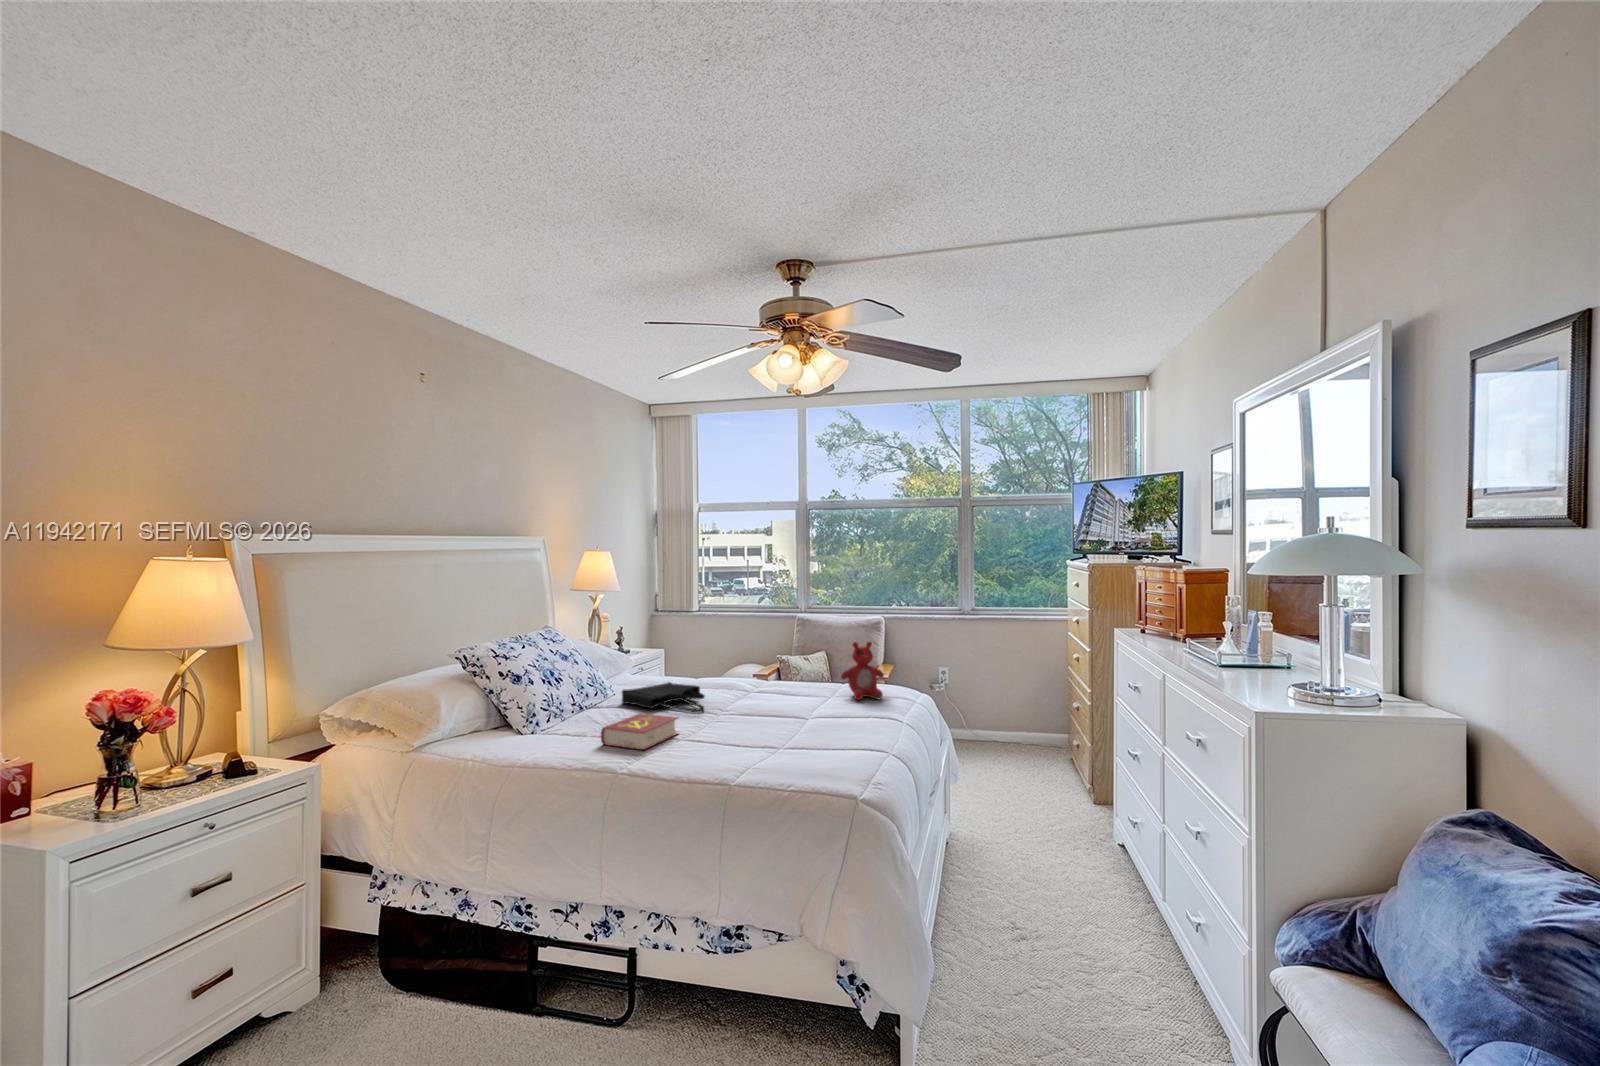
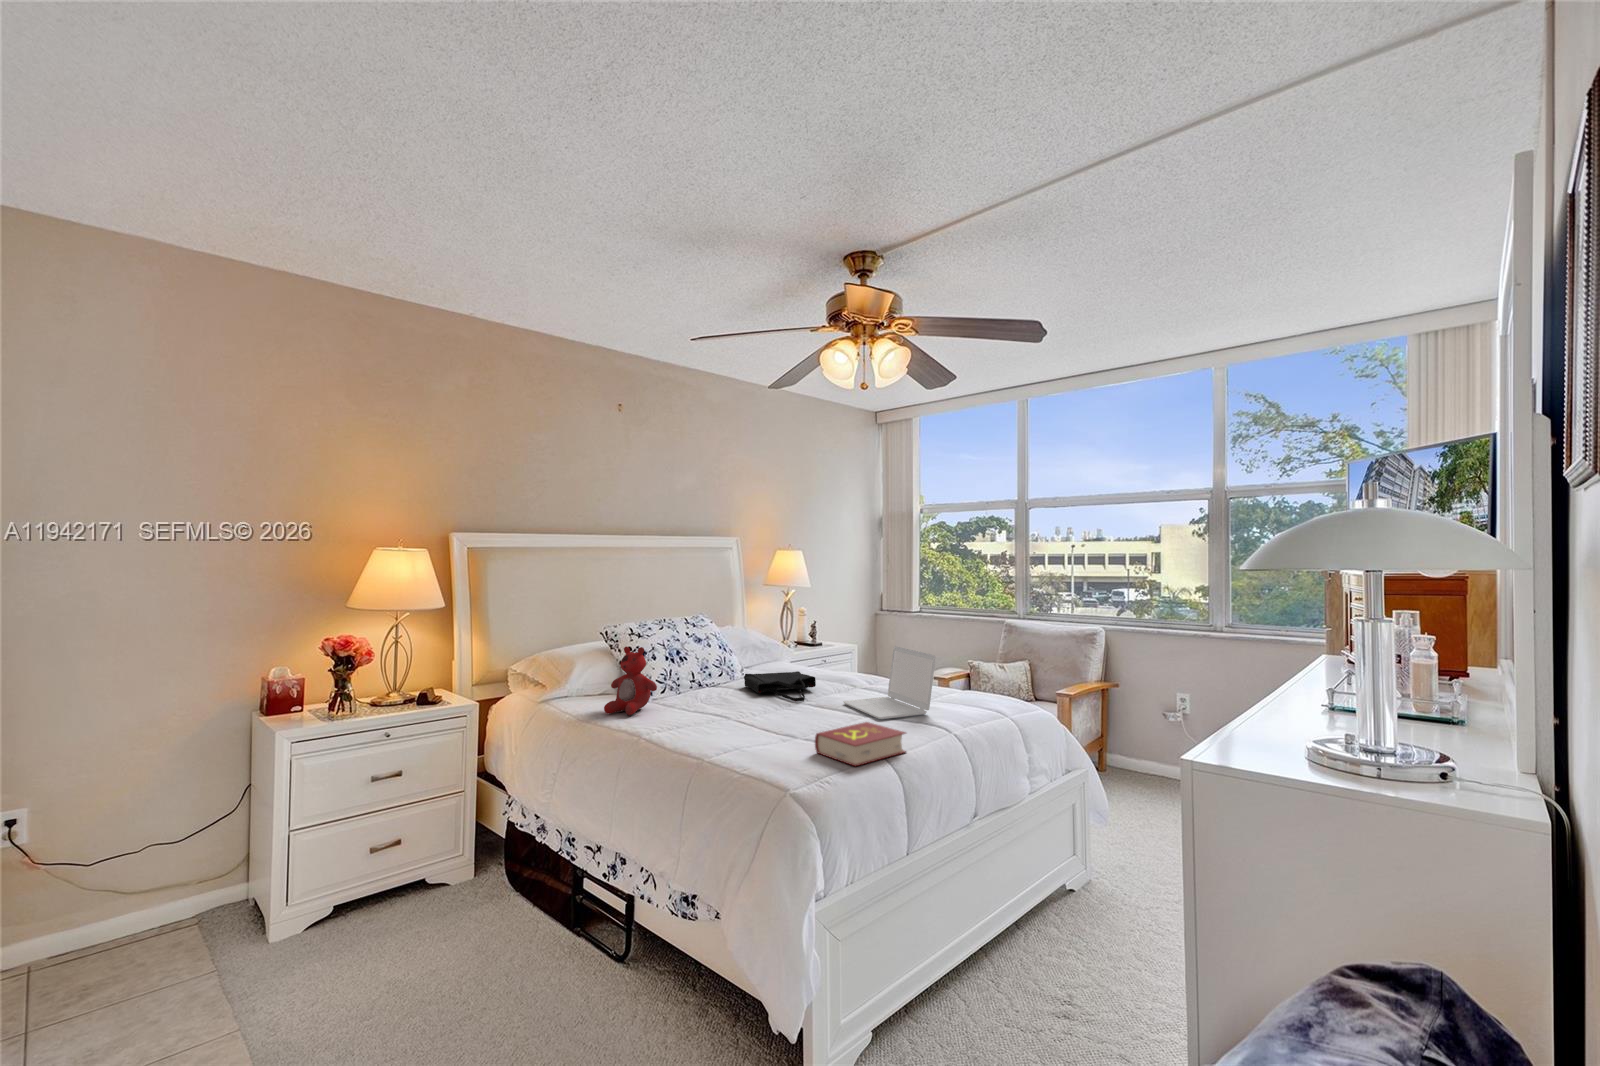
stuffed bear: present [841,642,884,700] -> present [604,646,657,715]
laptop: none [745,650,835,719] -> present [843,646,936,719]
book: present [601,713,678,750] -> present [815,722,906,766]

